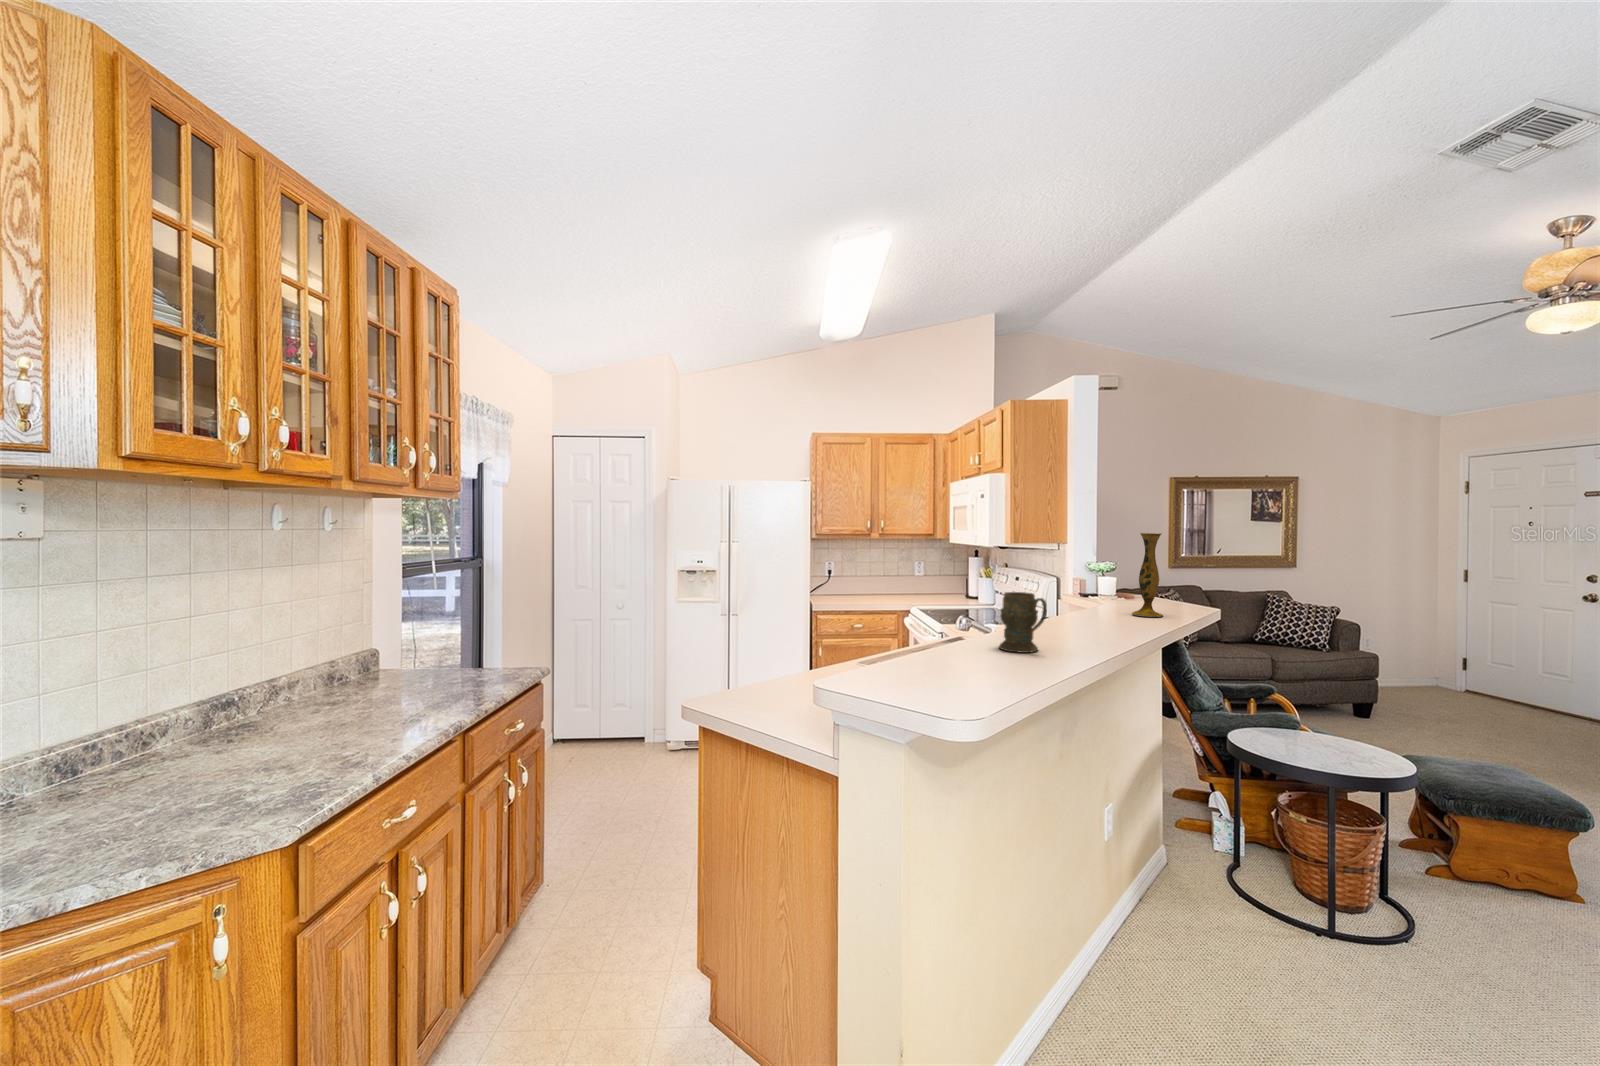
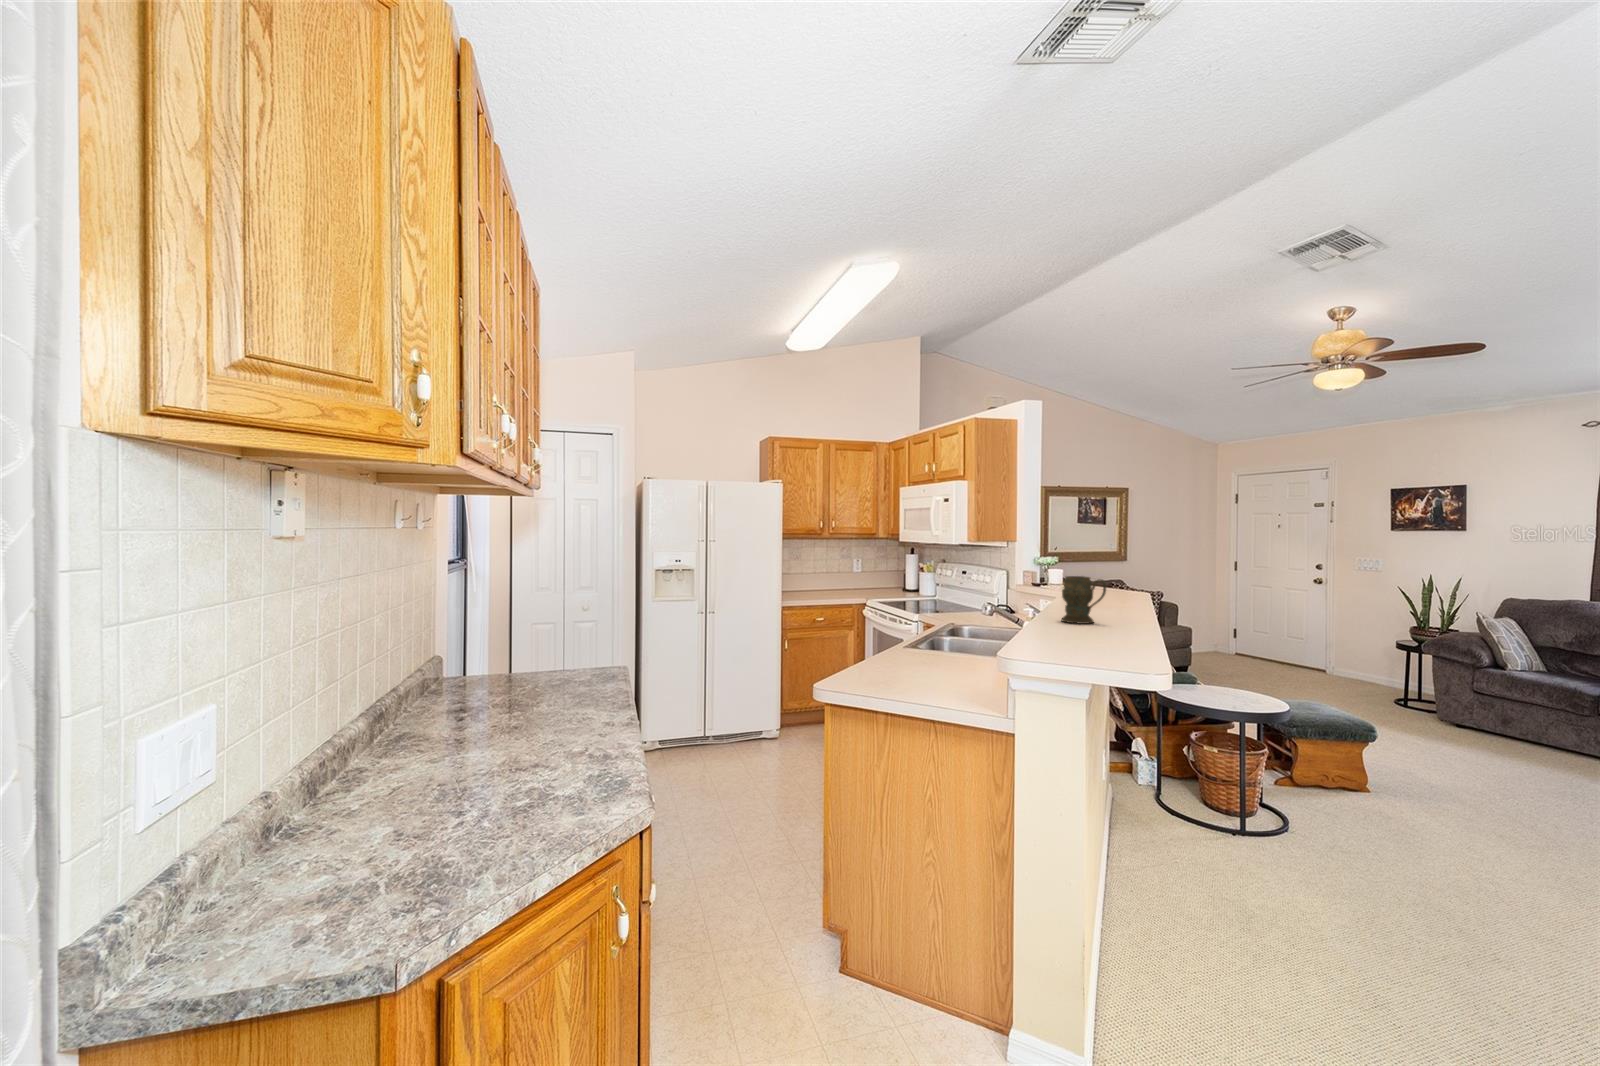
vase: present [1132,533,1163,617] -> none [1101,531,1126,597]

